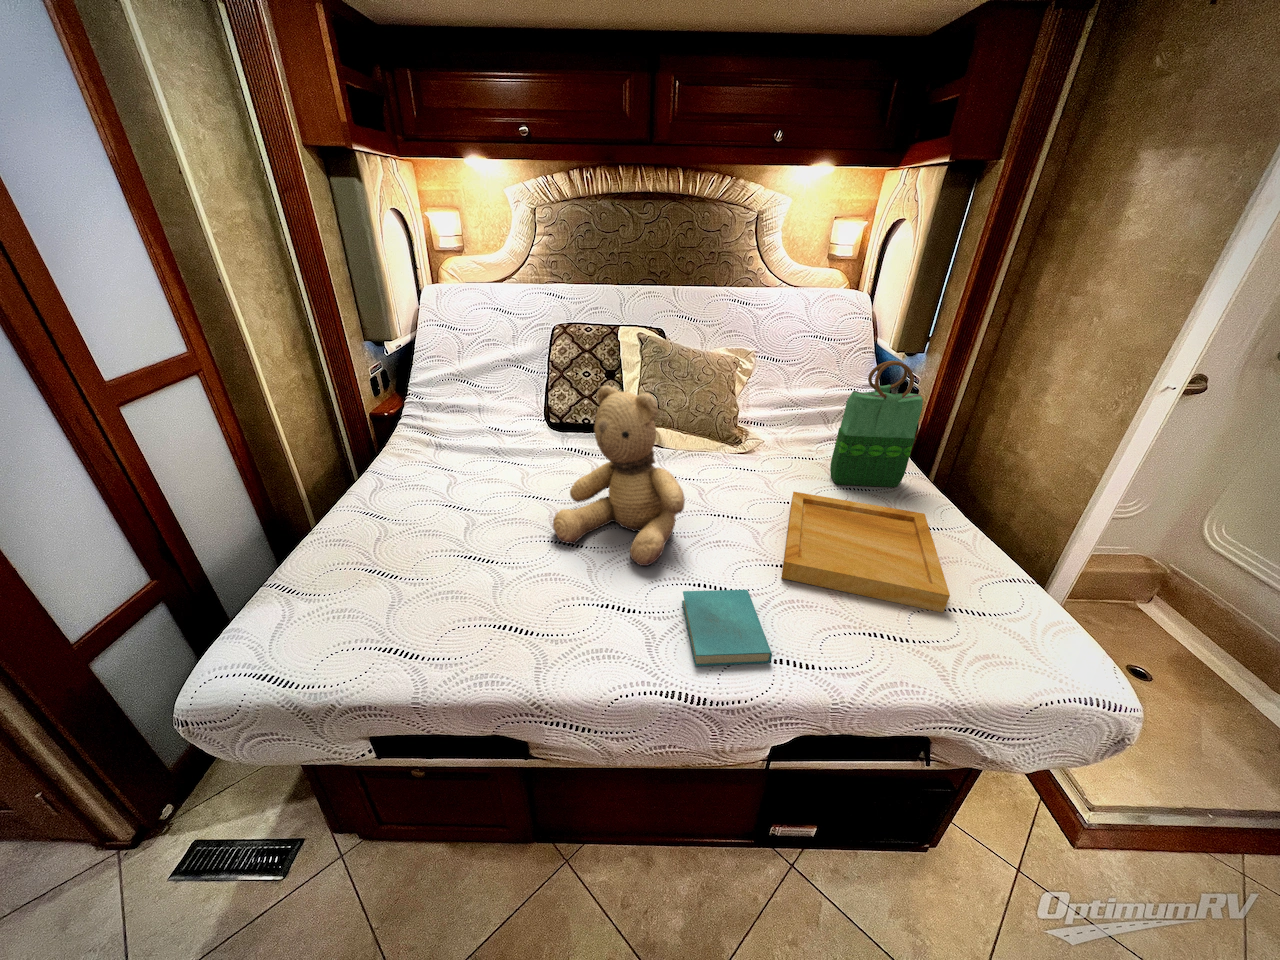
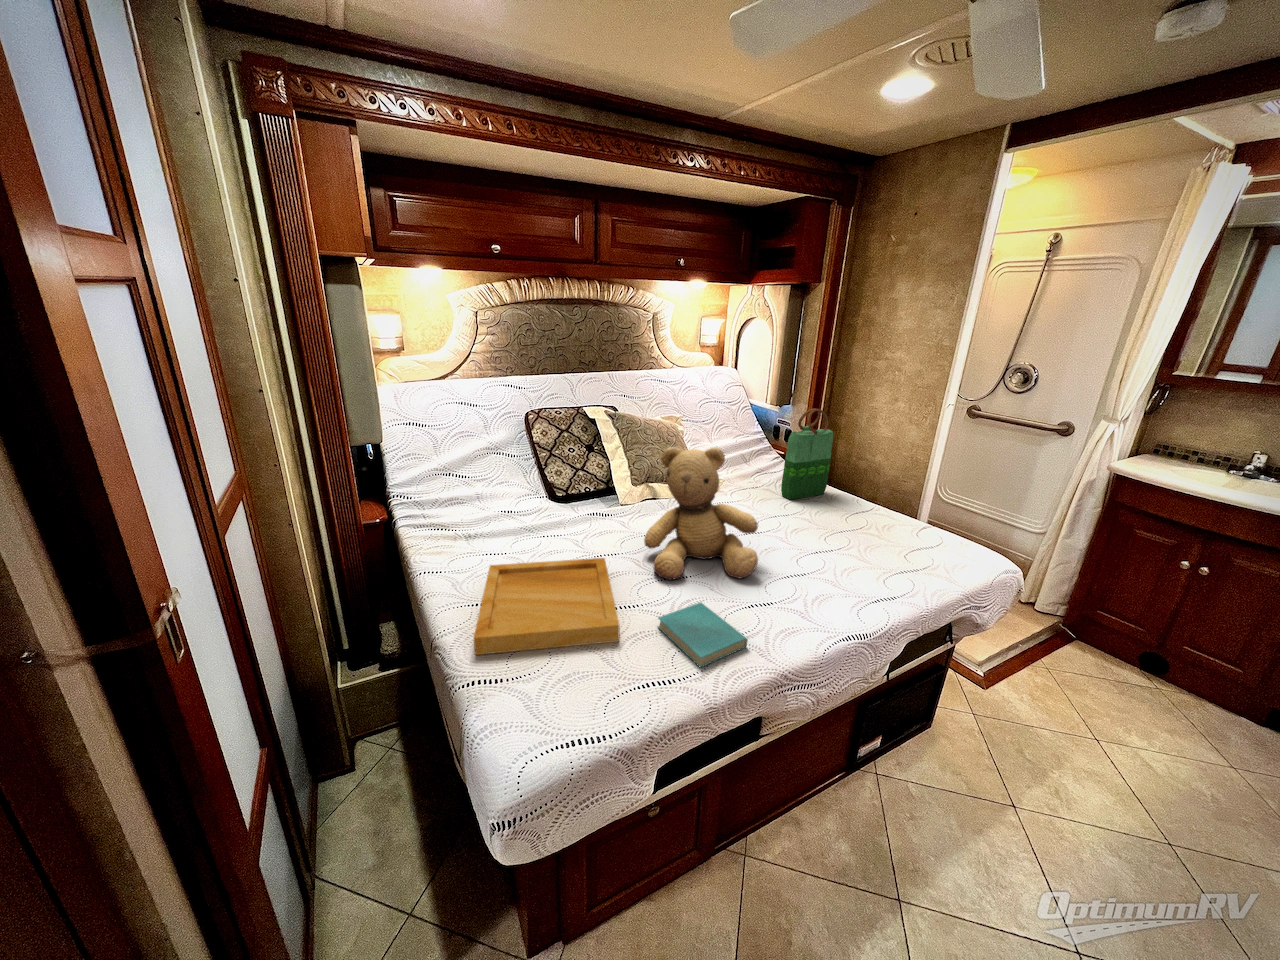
tray: present [781,492,950,613] -> present [474,558,620,655]
book: present [682,590,772,666] -> present [658,603,748,667]

